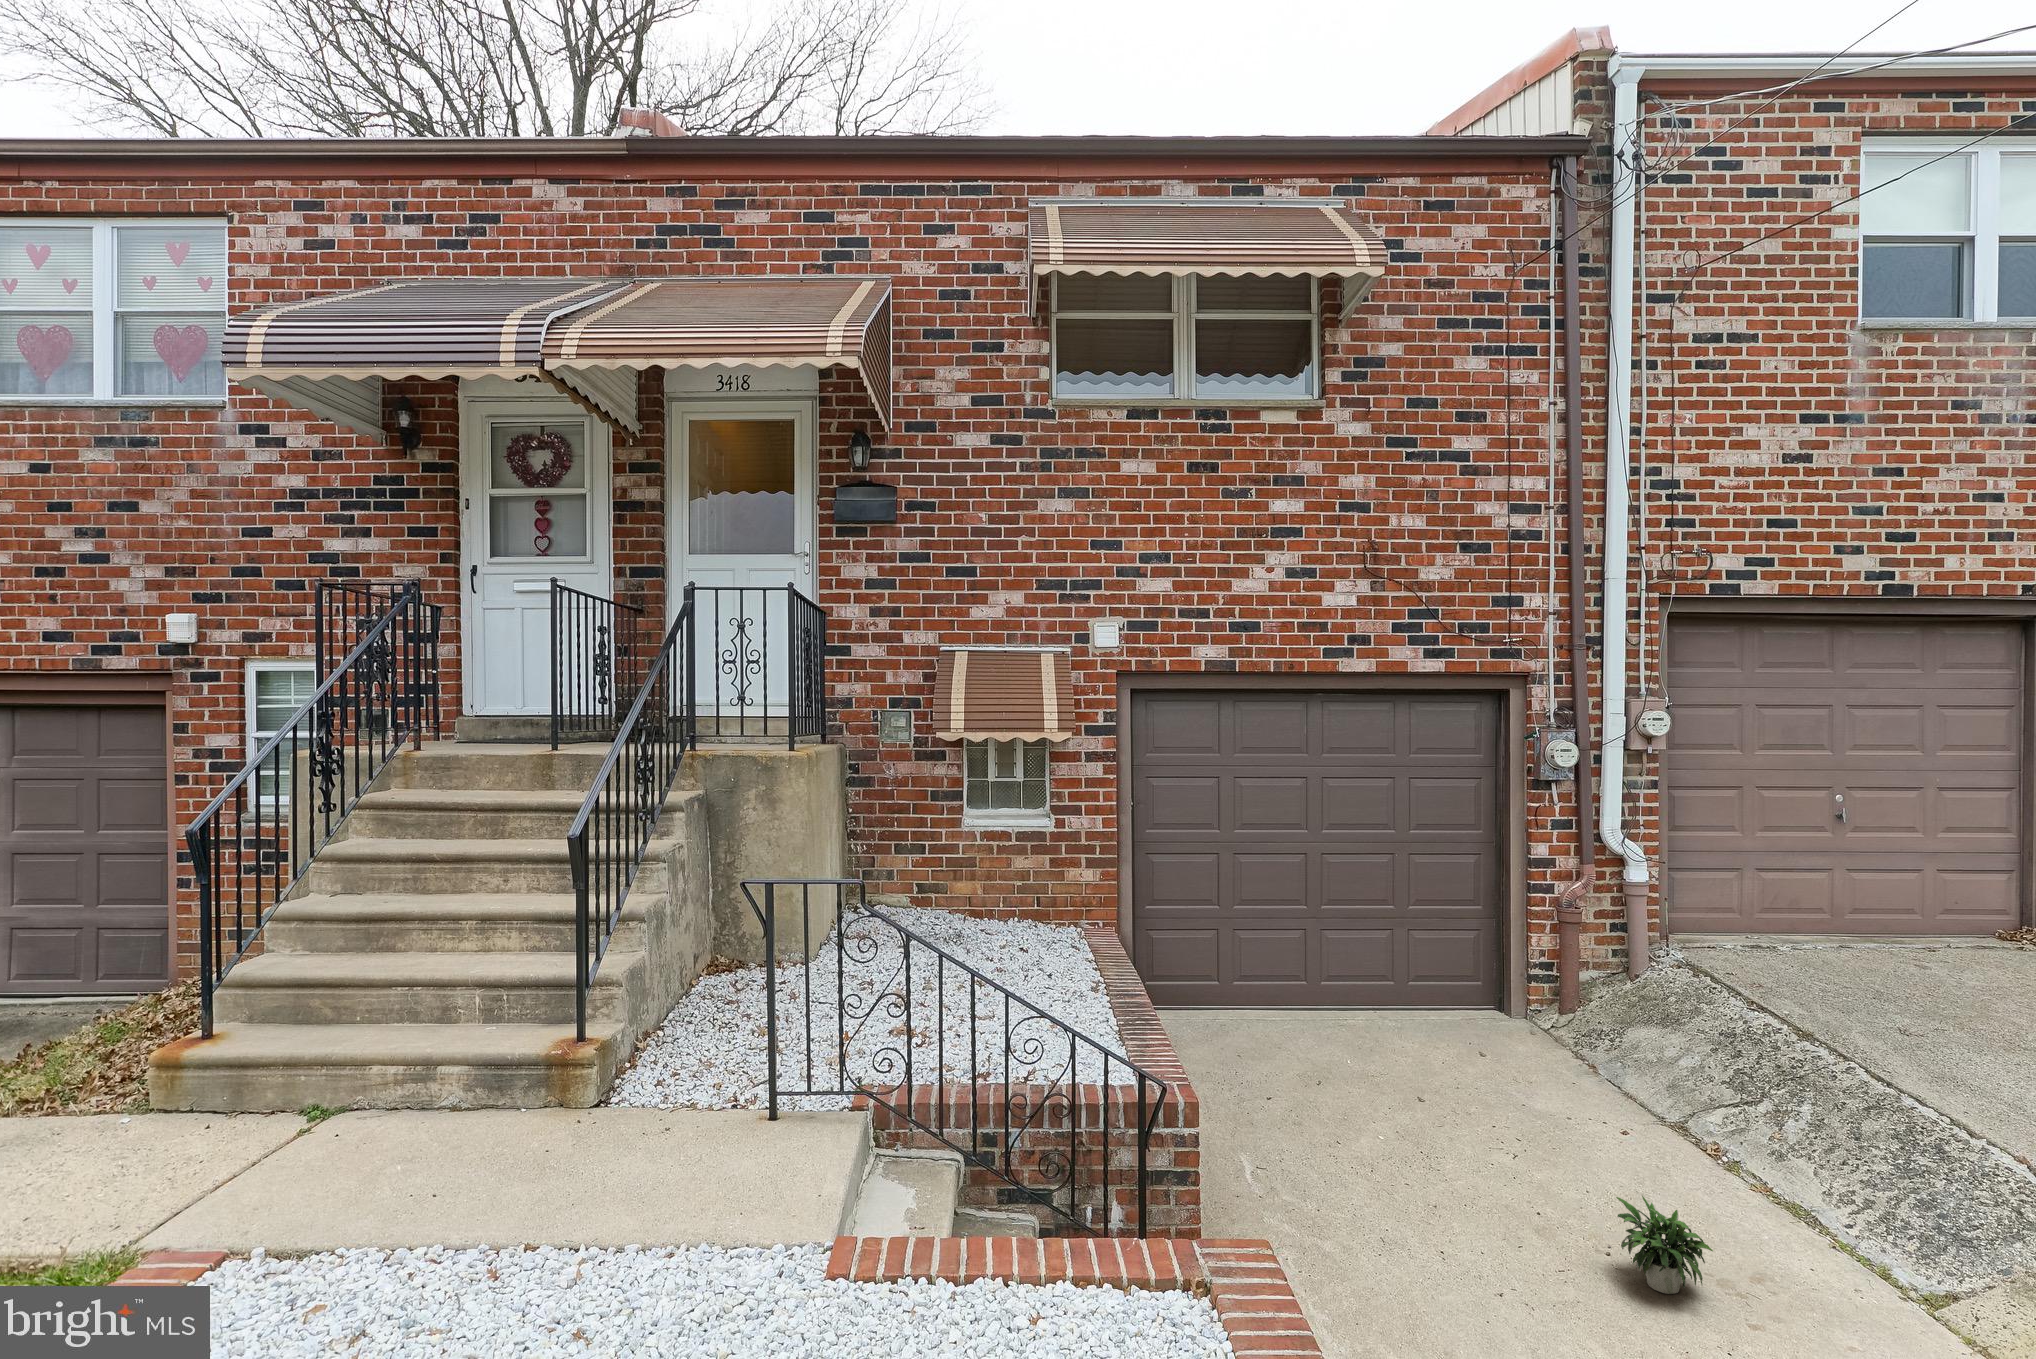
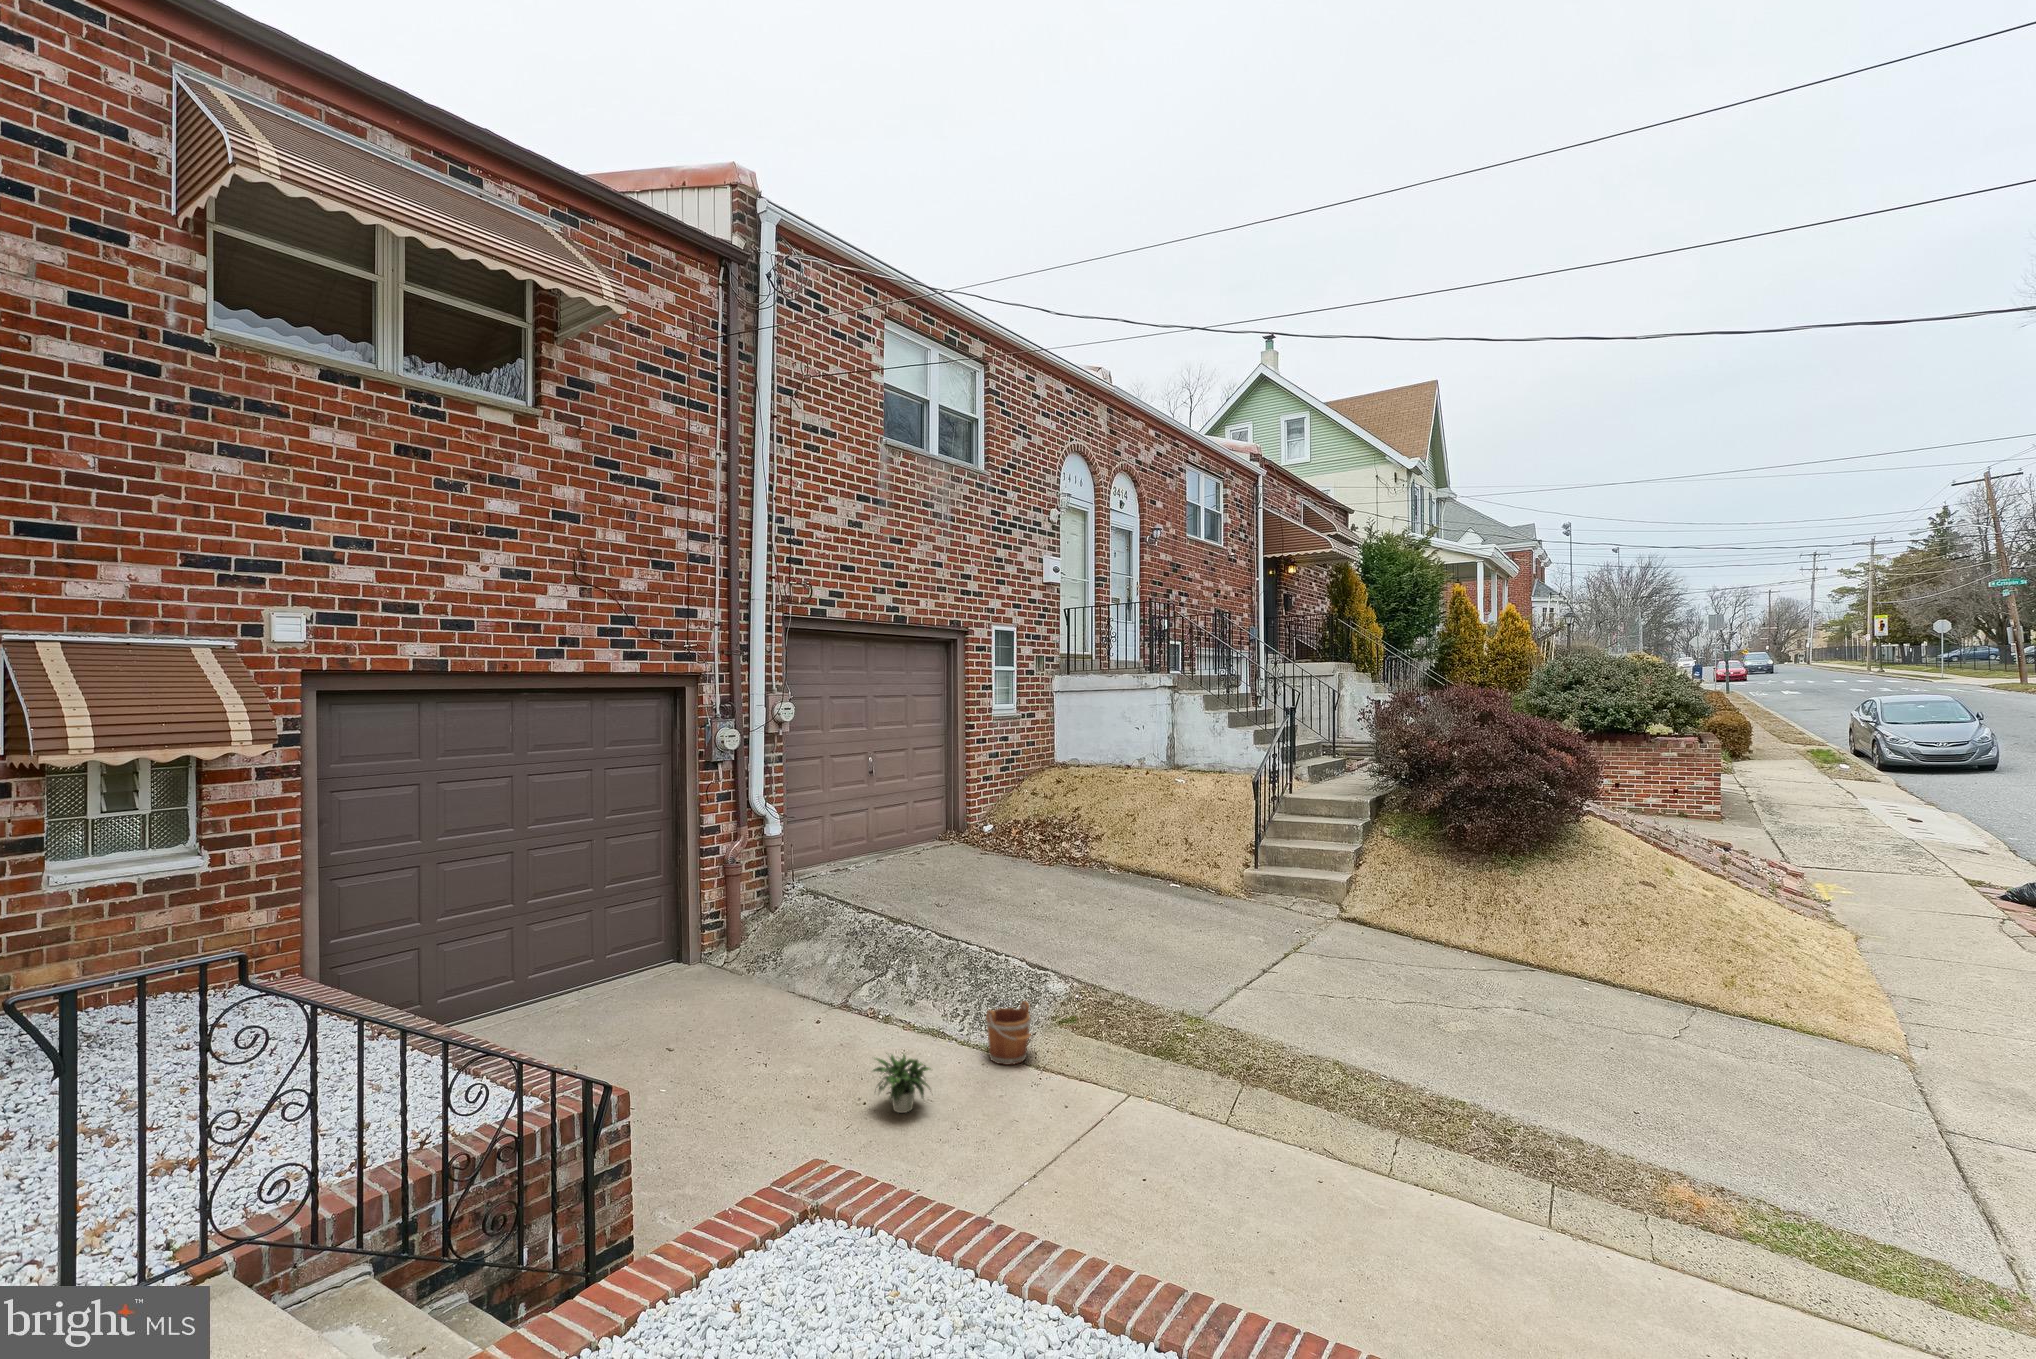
bucket: none [1861,1205,1965,1313] -> present [986,1001,1031,1065]

